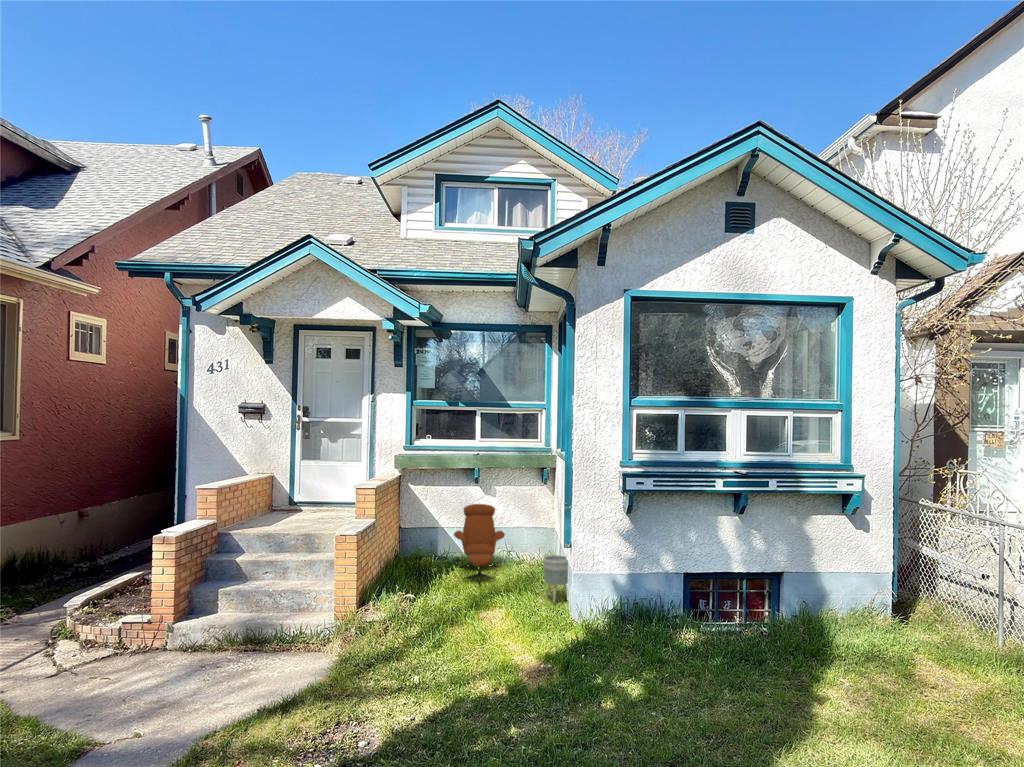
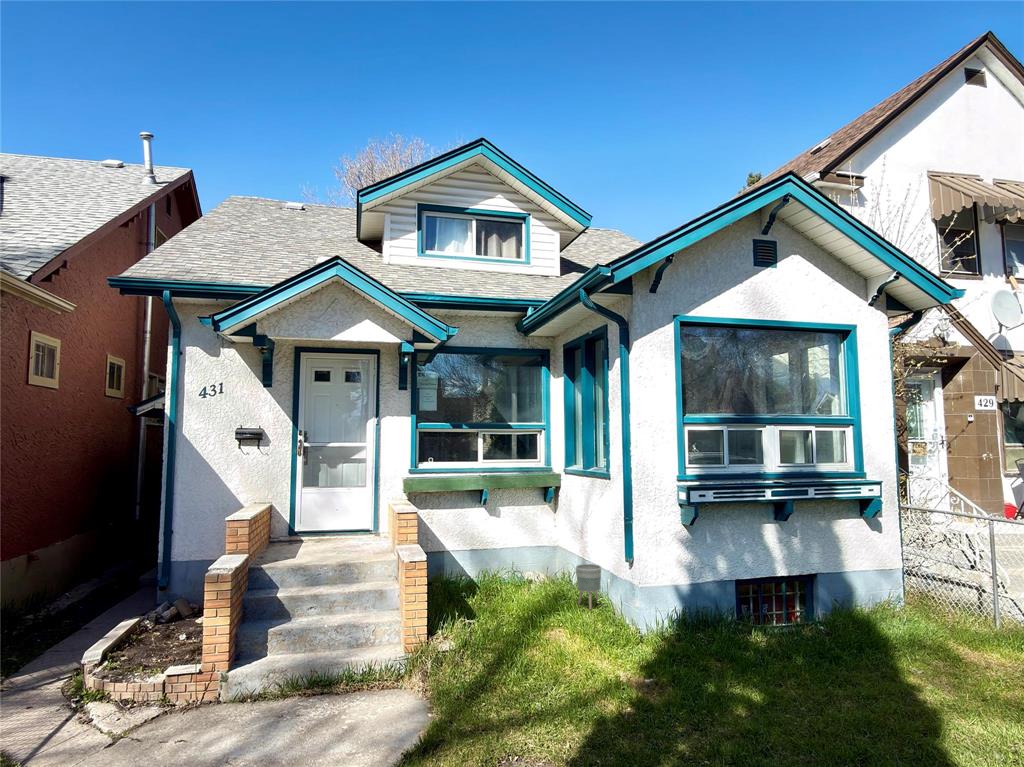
lounge chair: present [454,504,505,584] -> none [469,521,522,598]

